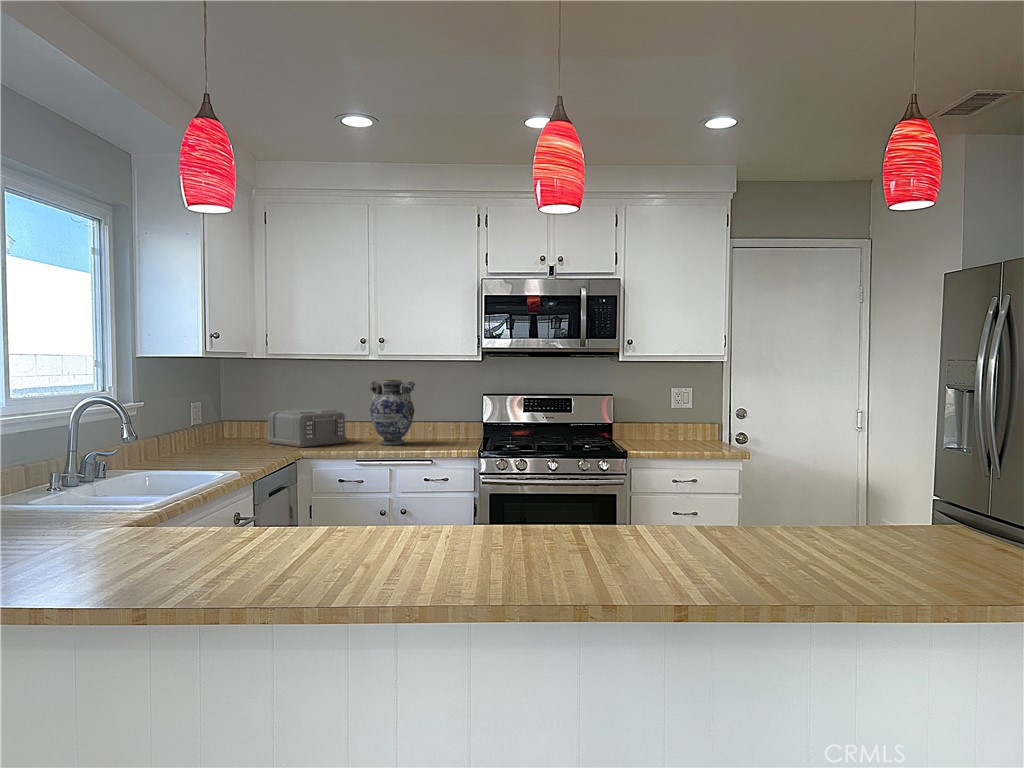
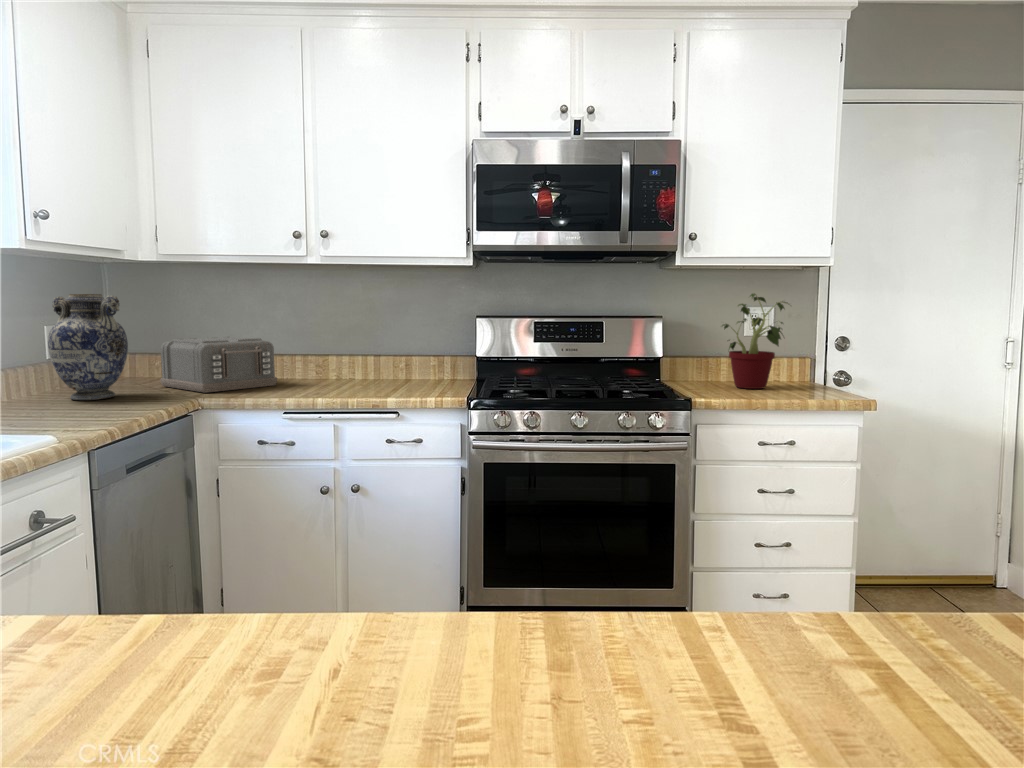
potted plant: none [651,379,699,445] -> present [722,293,788,389]
vase: present [370,380,415,445] -> present [48,294,128,400]

